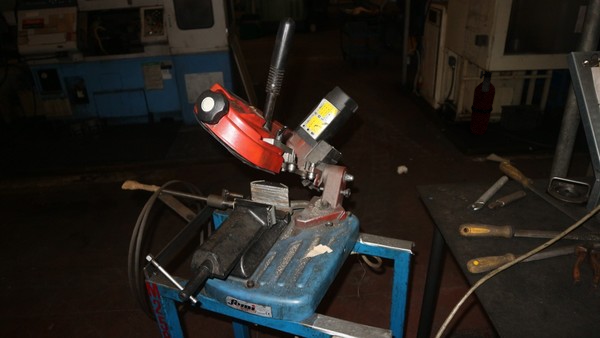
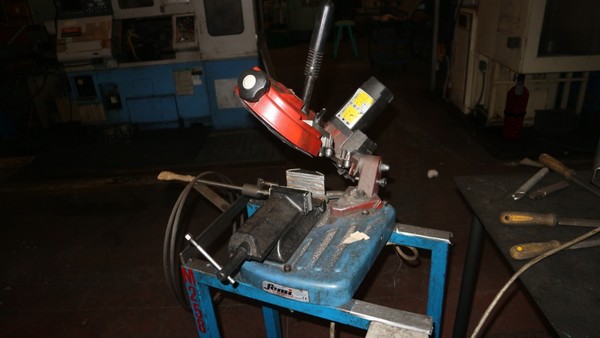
stool: none [308,12,332,51] -> present [333,20,357,59]

